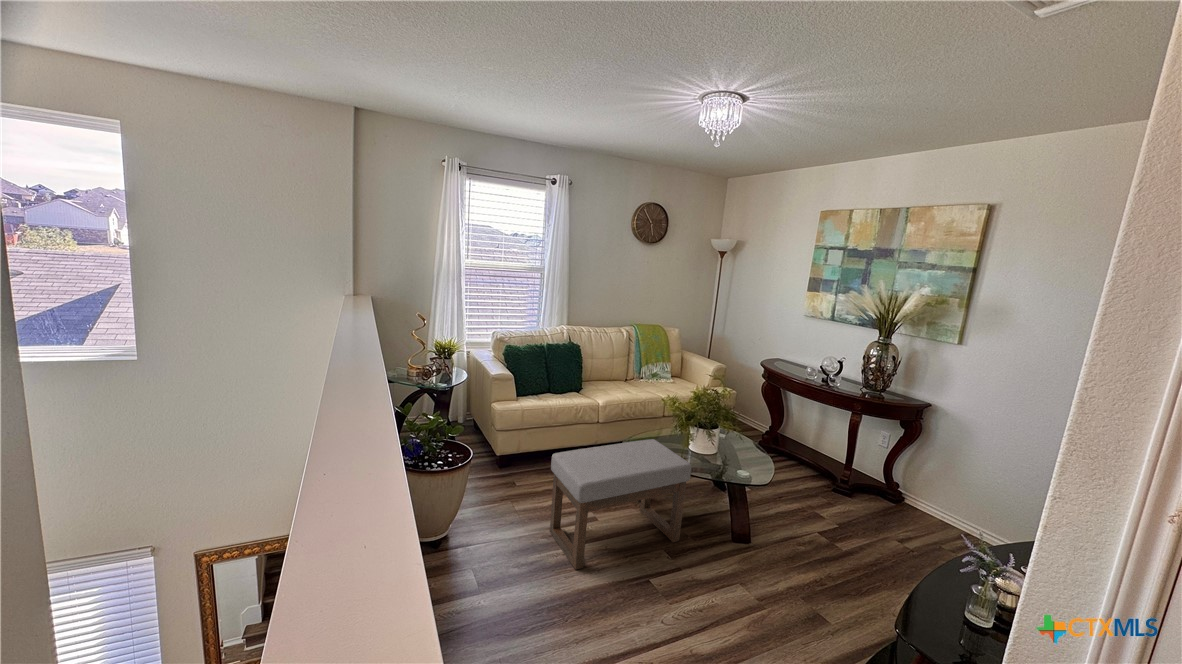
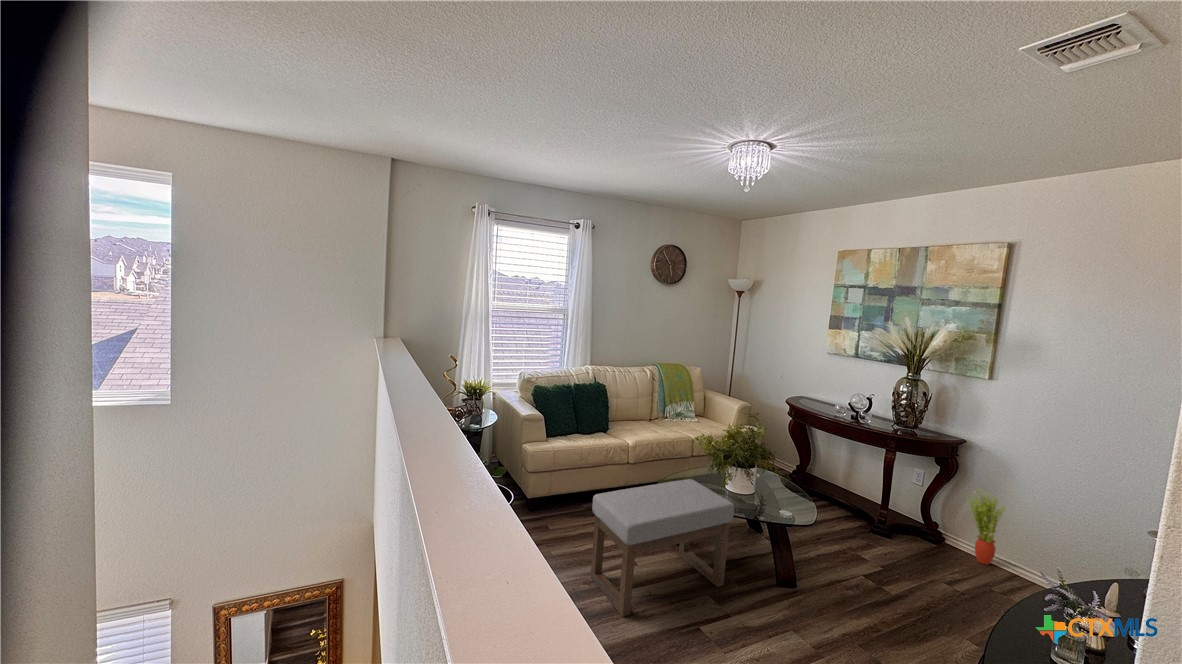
potted plant: none [927,451,964,524] -> present [969,489,1005,564]

